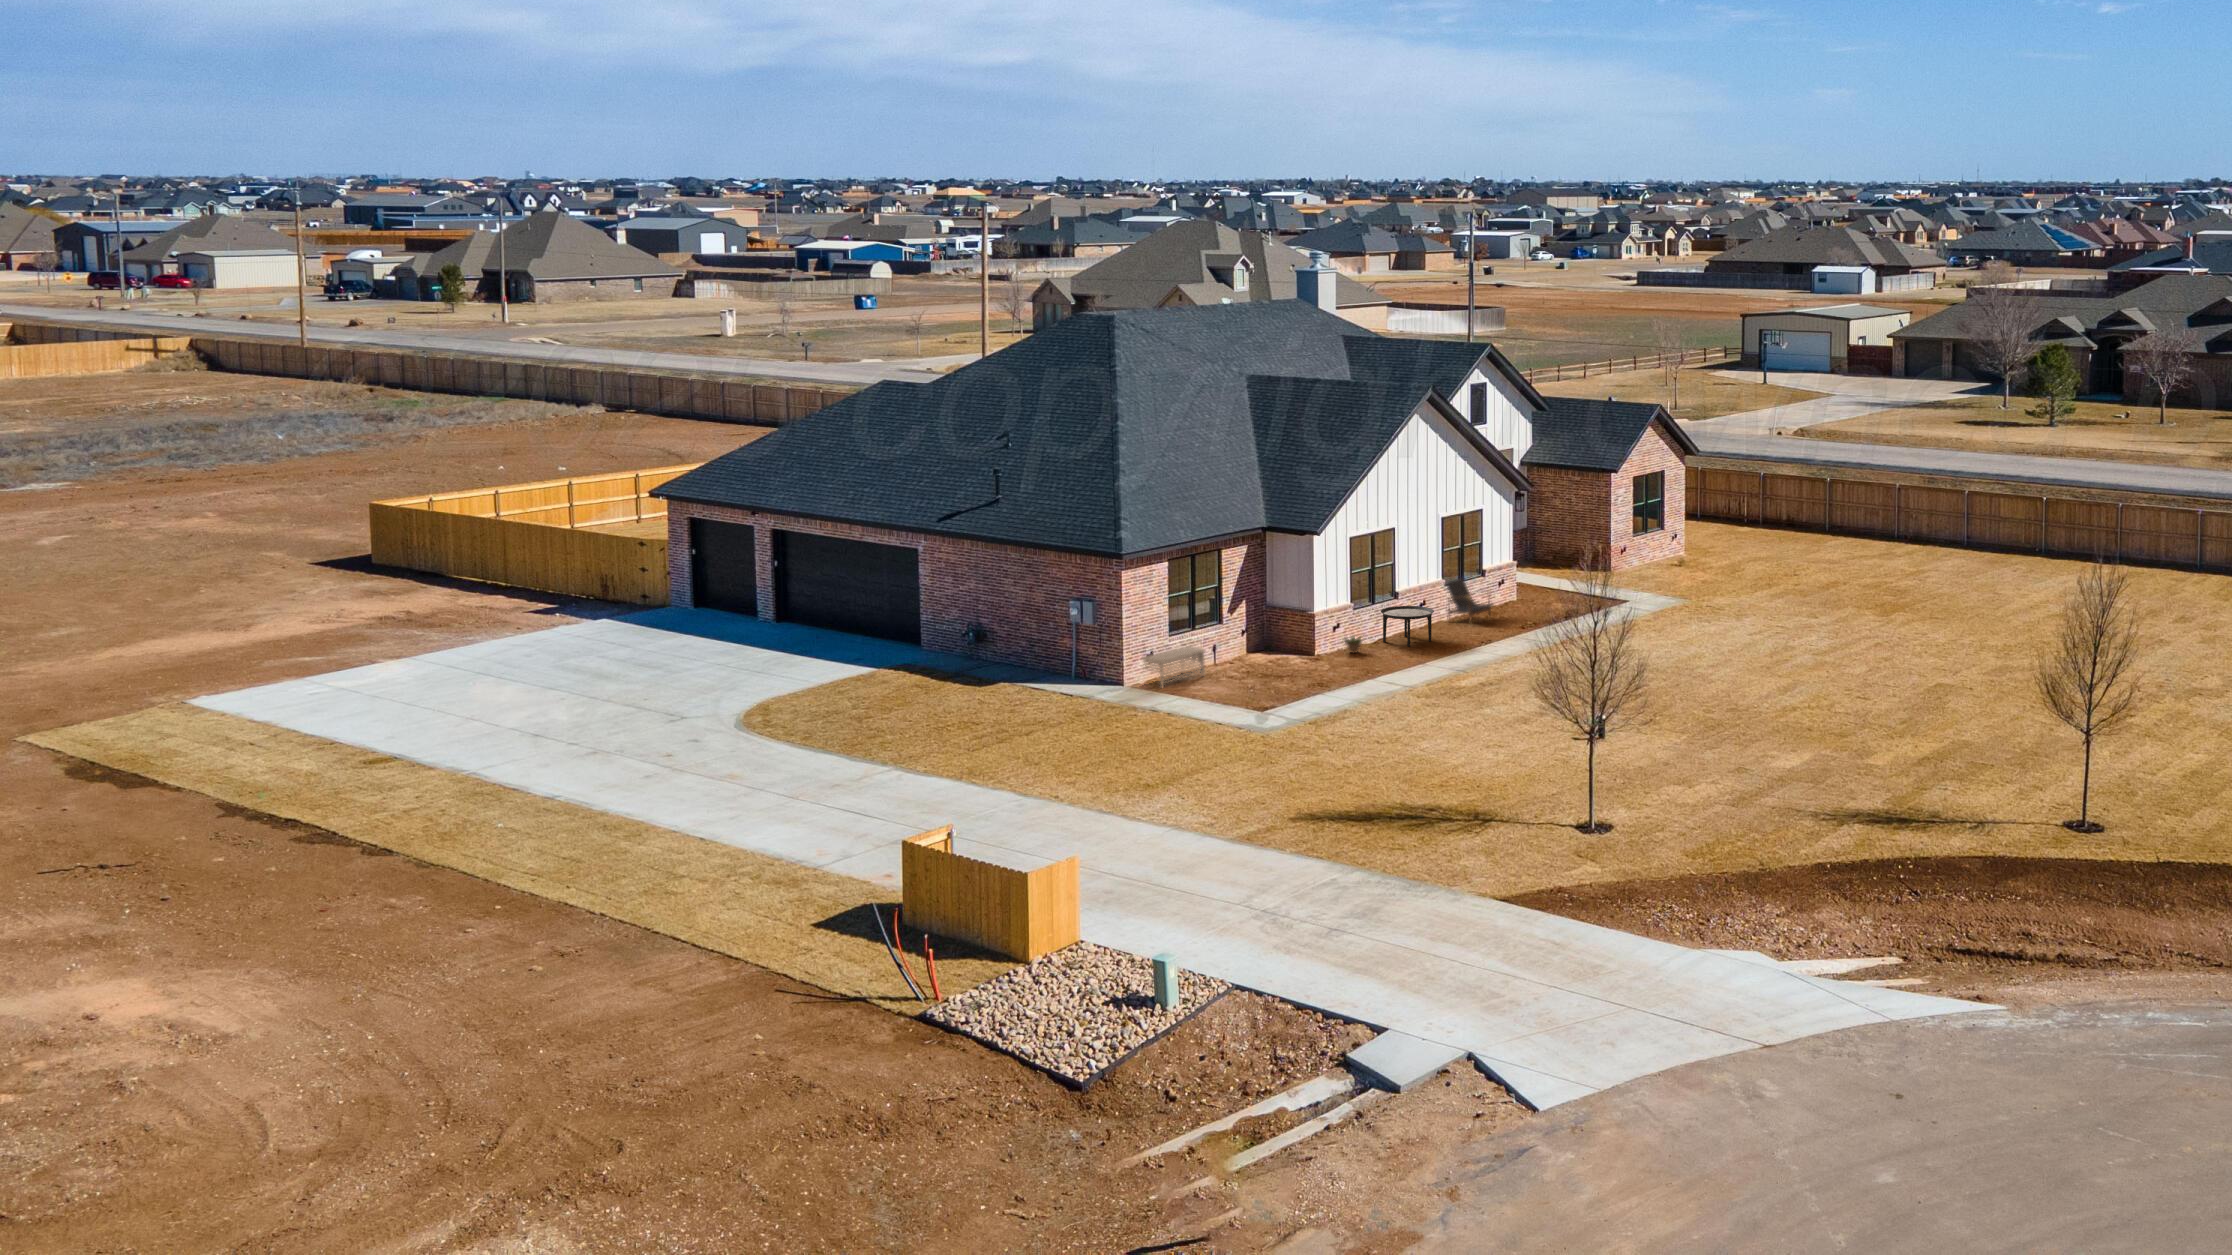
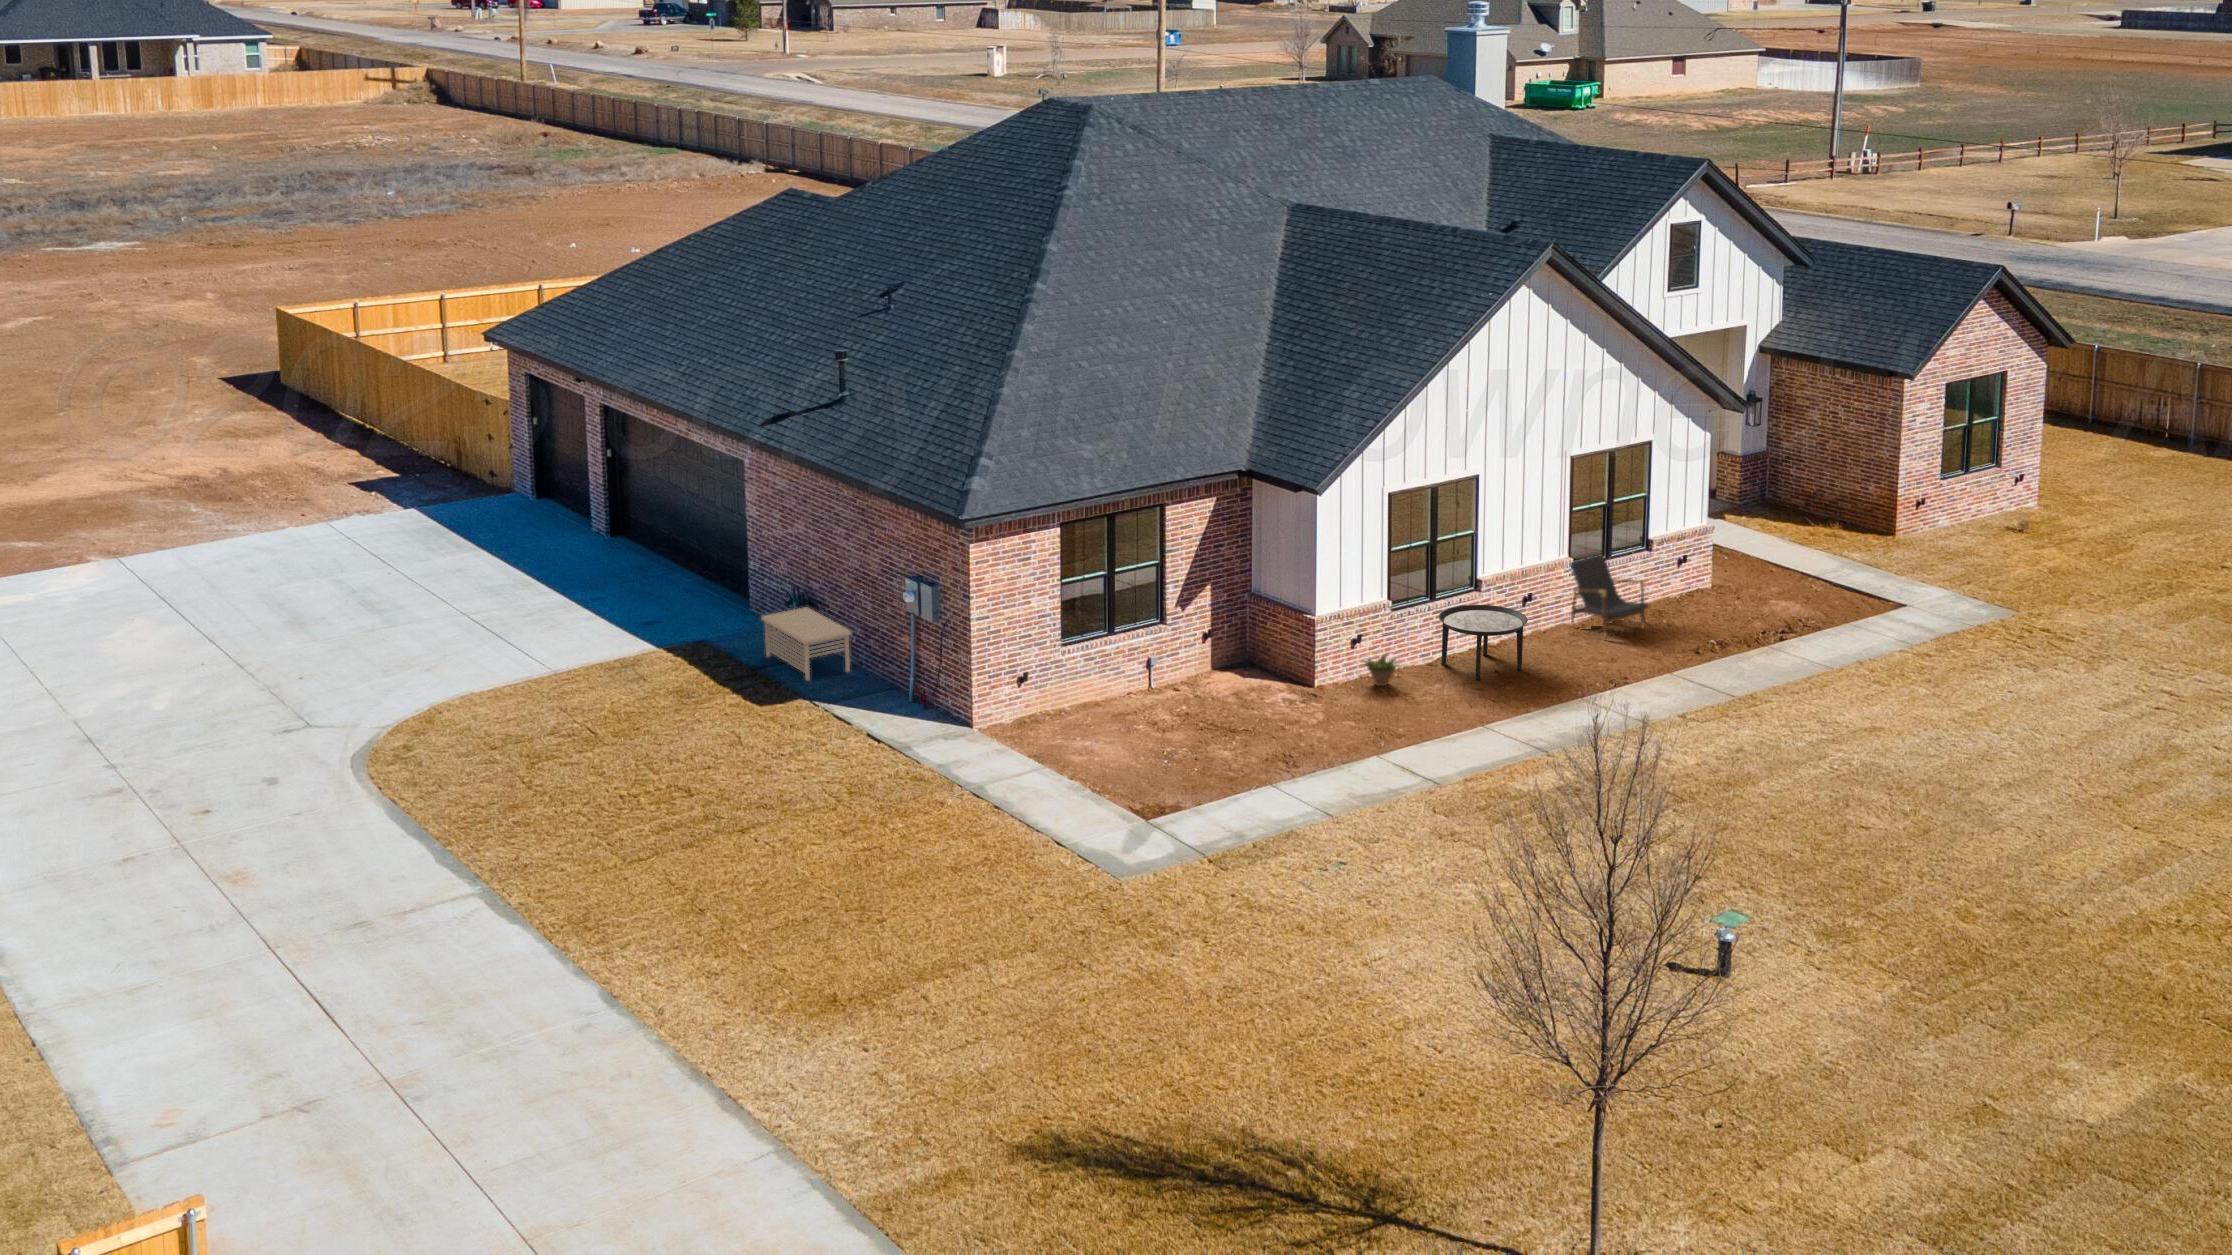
storage bench: present [1143,646,1205,687] -> present [761,607,851,681]

